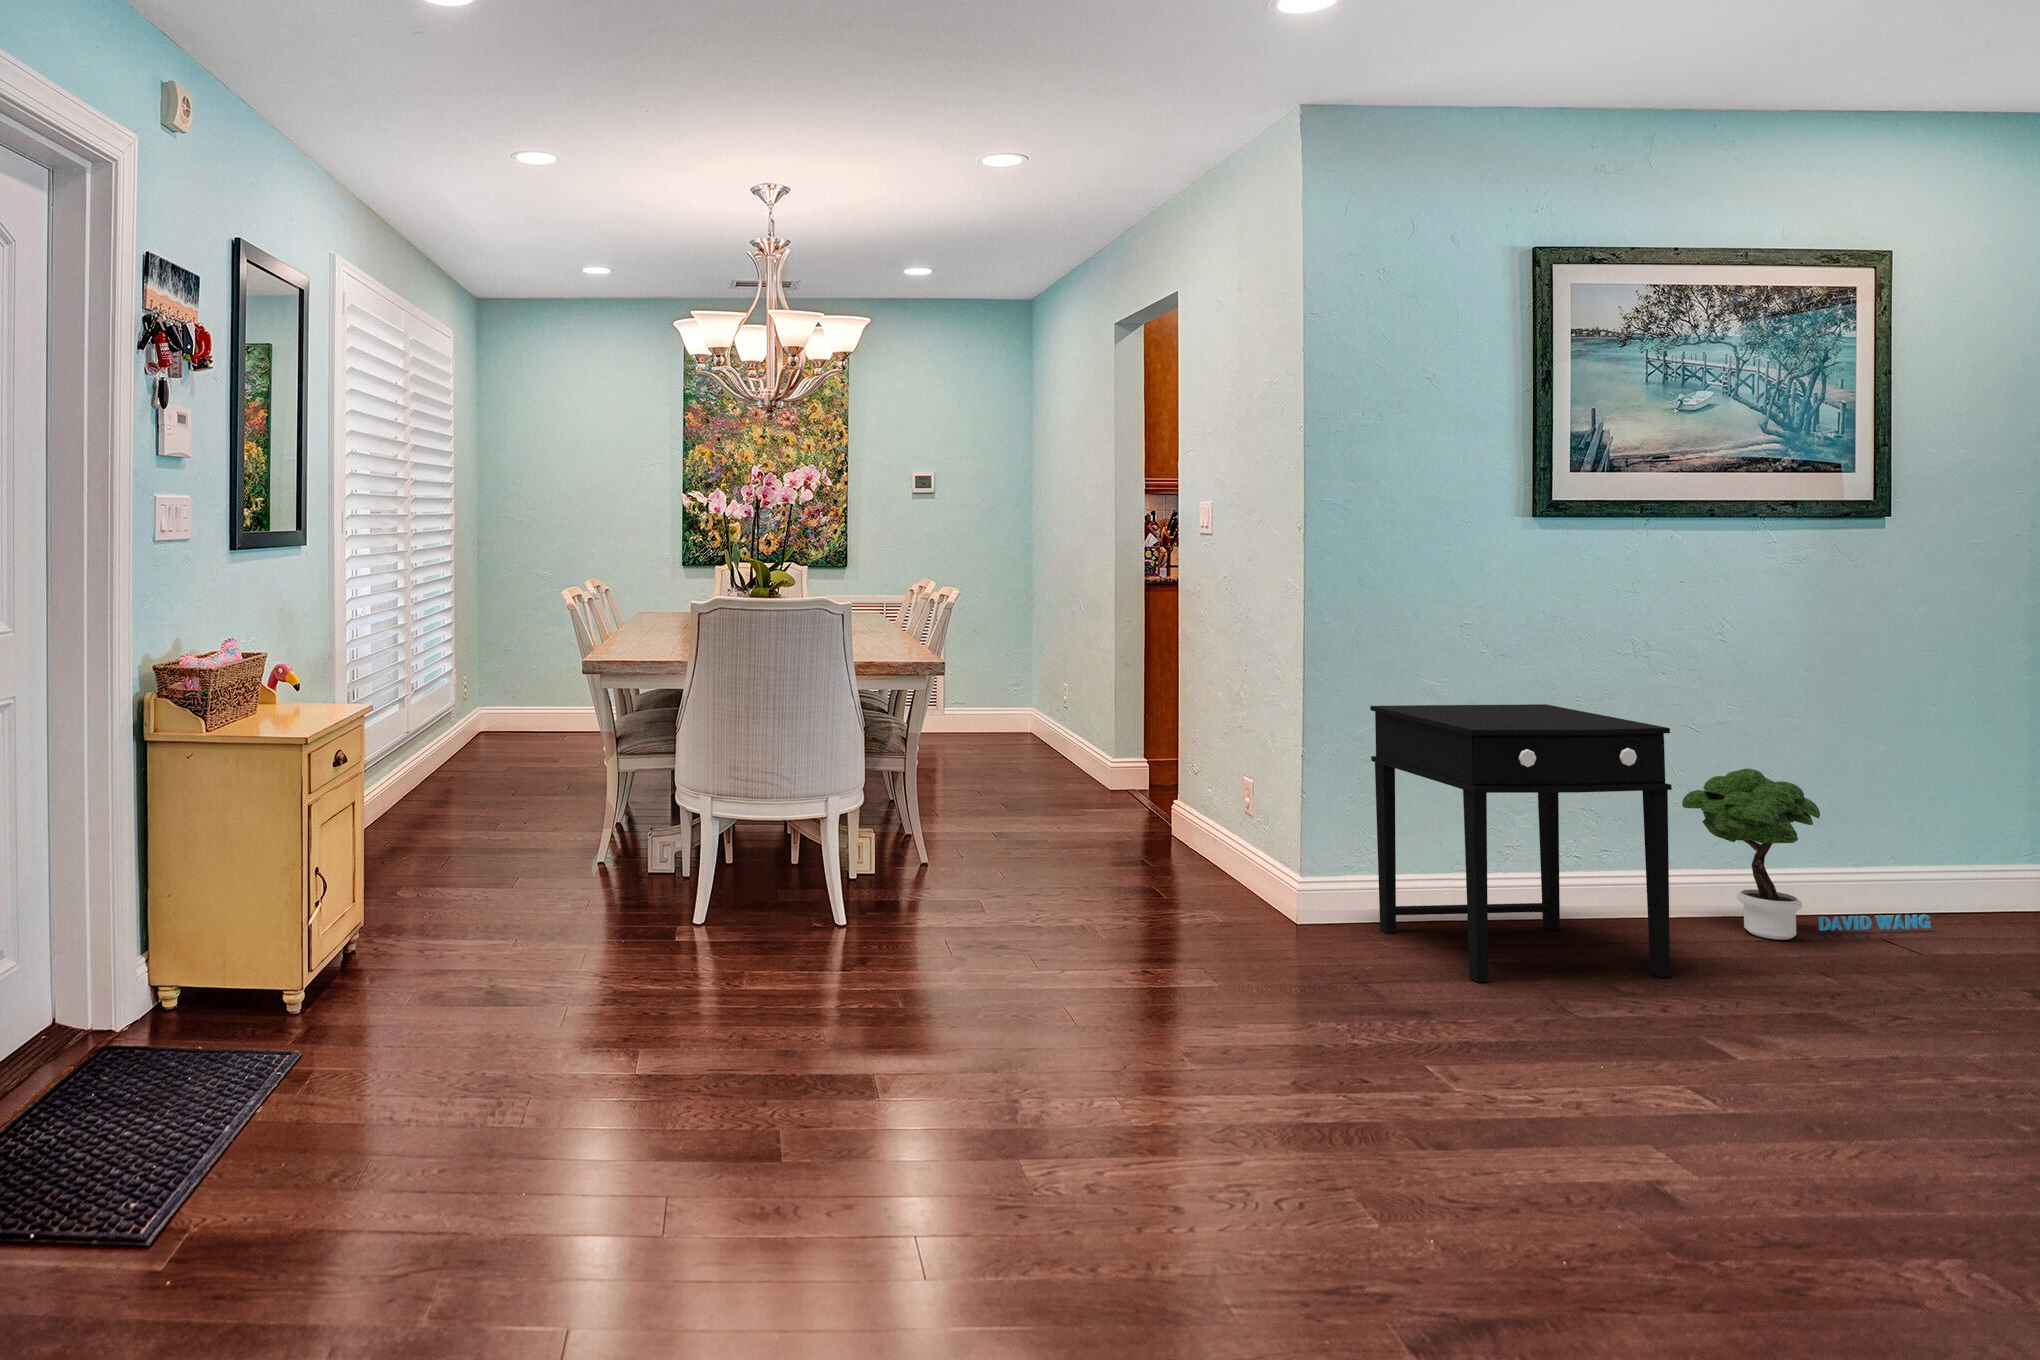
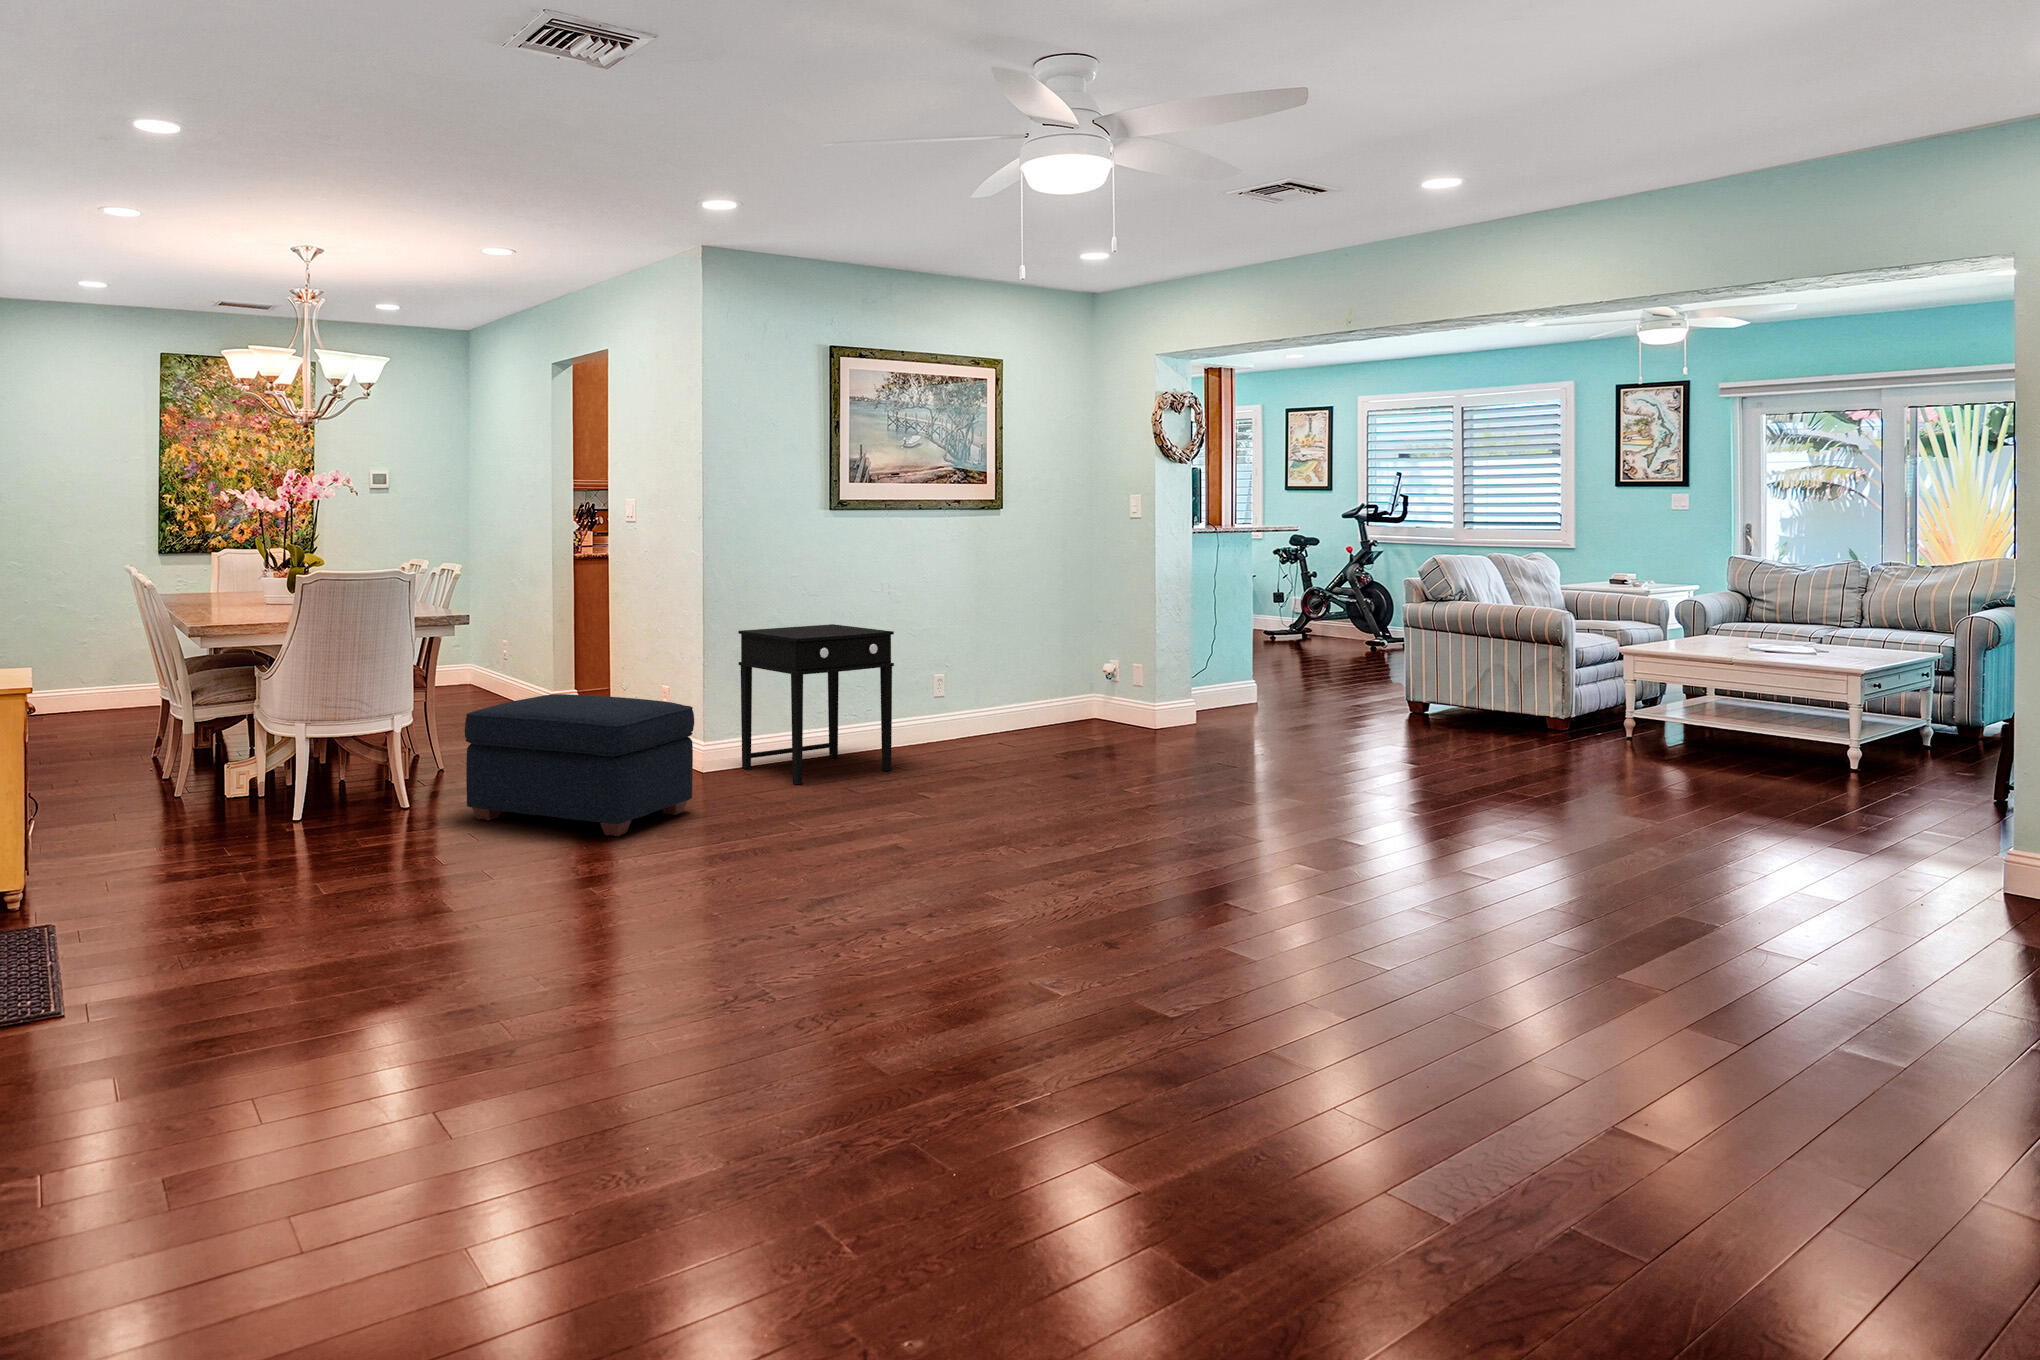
potted tree: present [1682,768,1931,940] -> none [901,654,1014,749]
ottoman: none [911,787,1275,1050] -> present [465,694,694,836]

